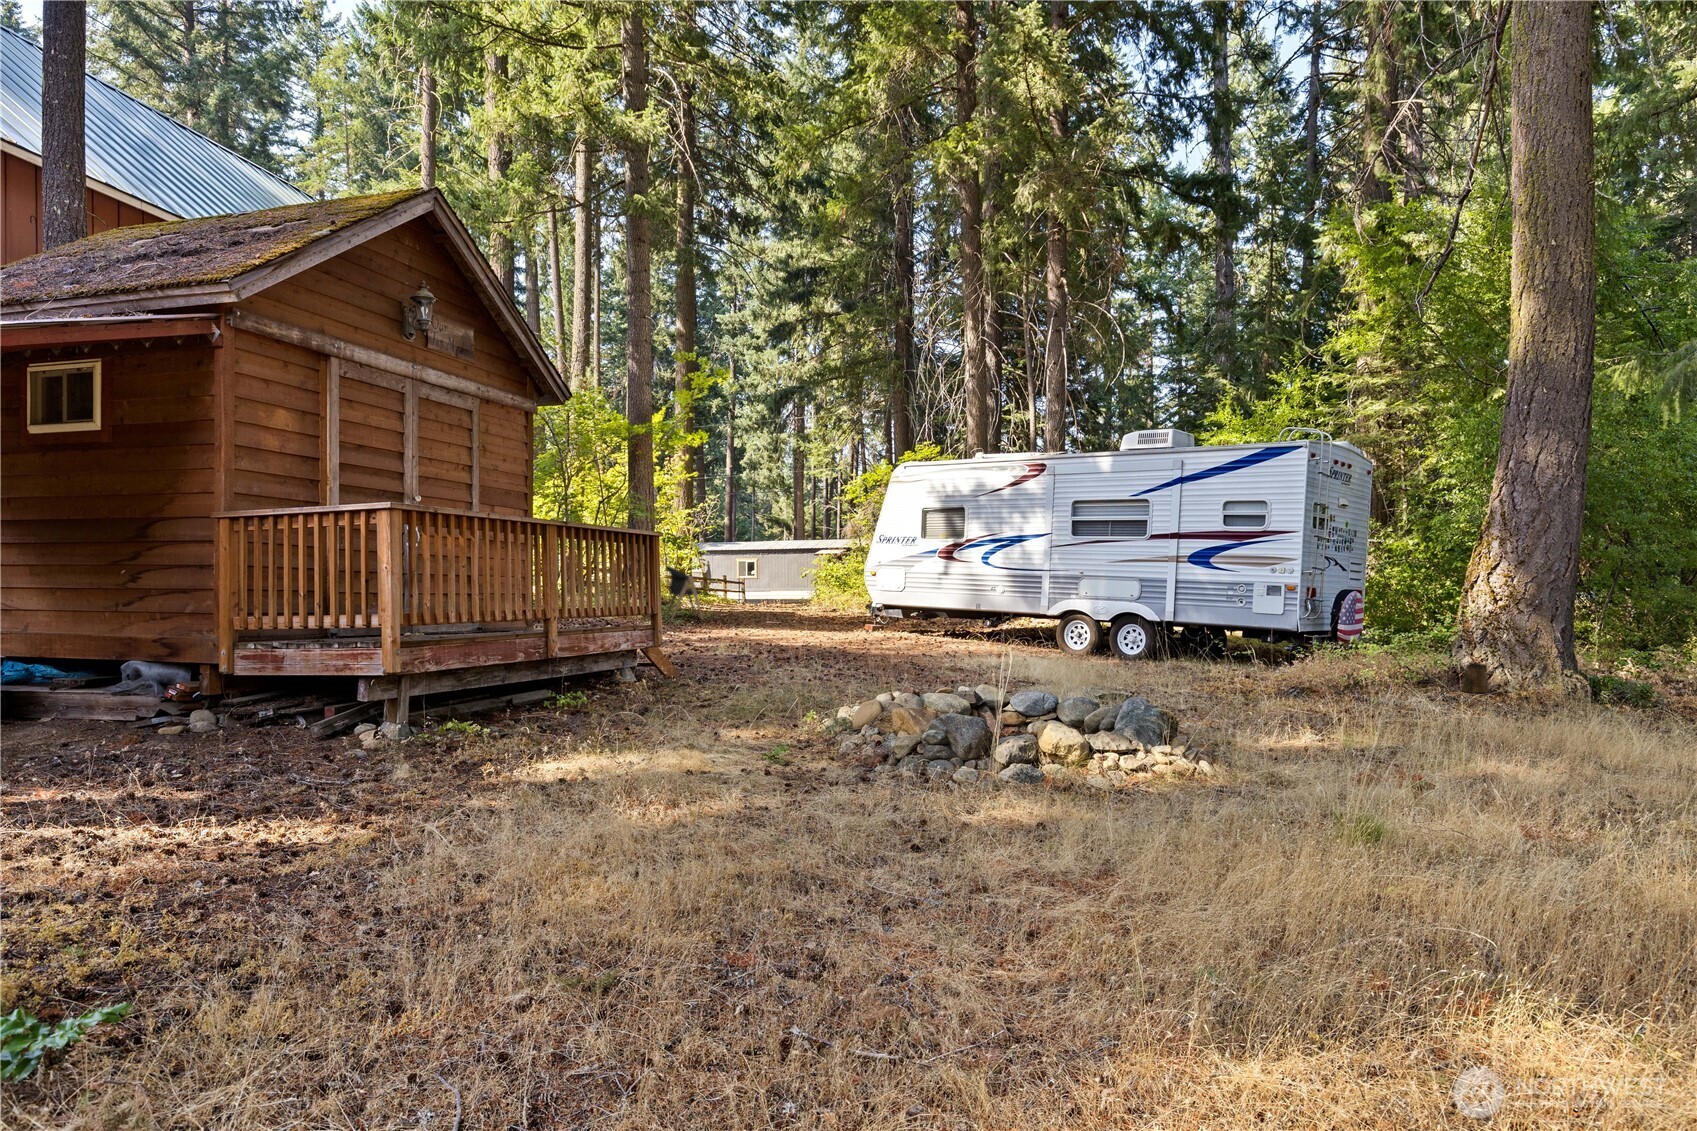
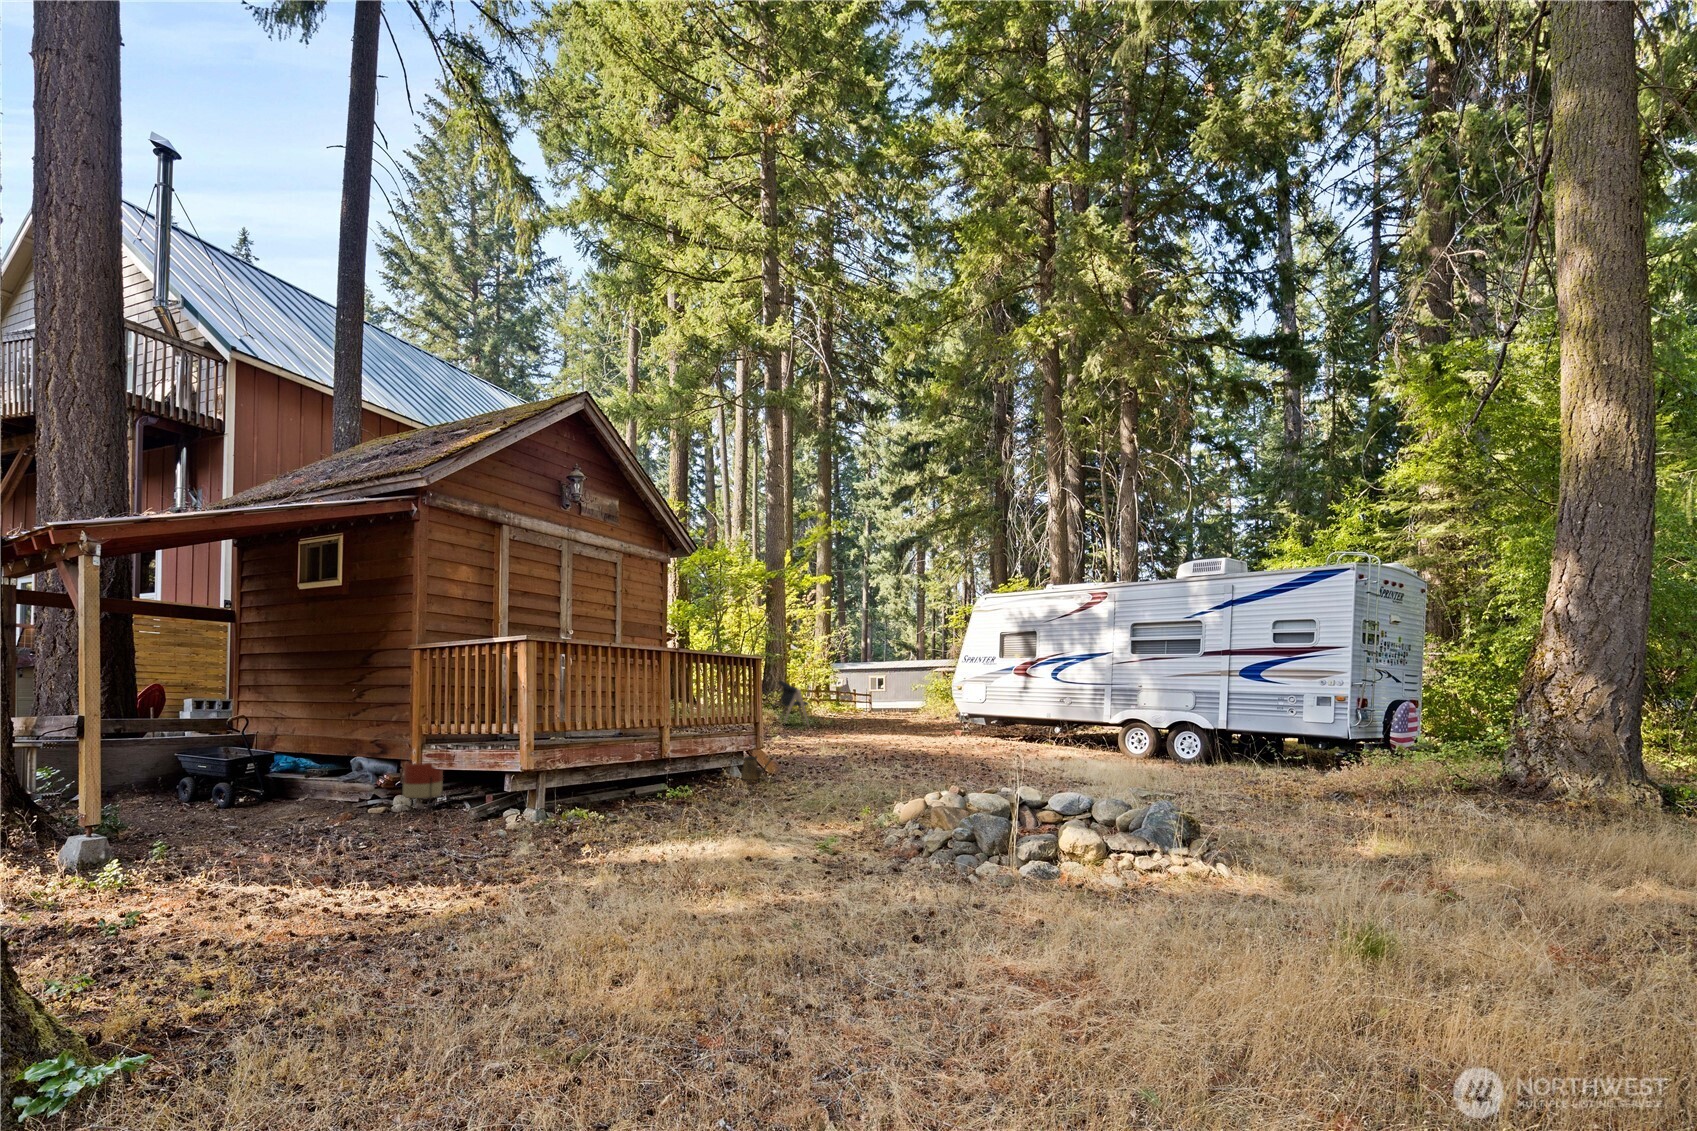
watering can: present [1457,662,1489,693] -> present [737,756,773,780]
planter: none [284,669,332,730] -> present [401,761,443,809]

